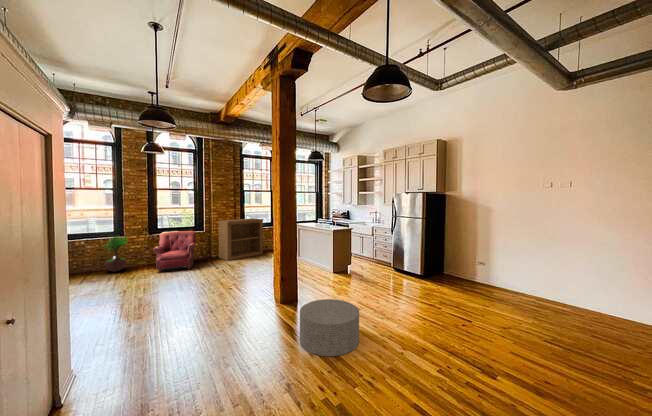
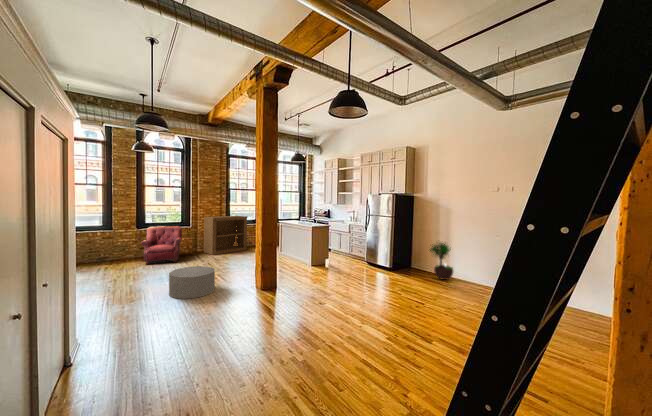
potted tree: present [103,237,126,271] -> present [430,243,453,280]
ottoman: present [300,299,359,356] -> present [169,266,215,299]

